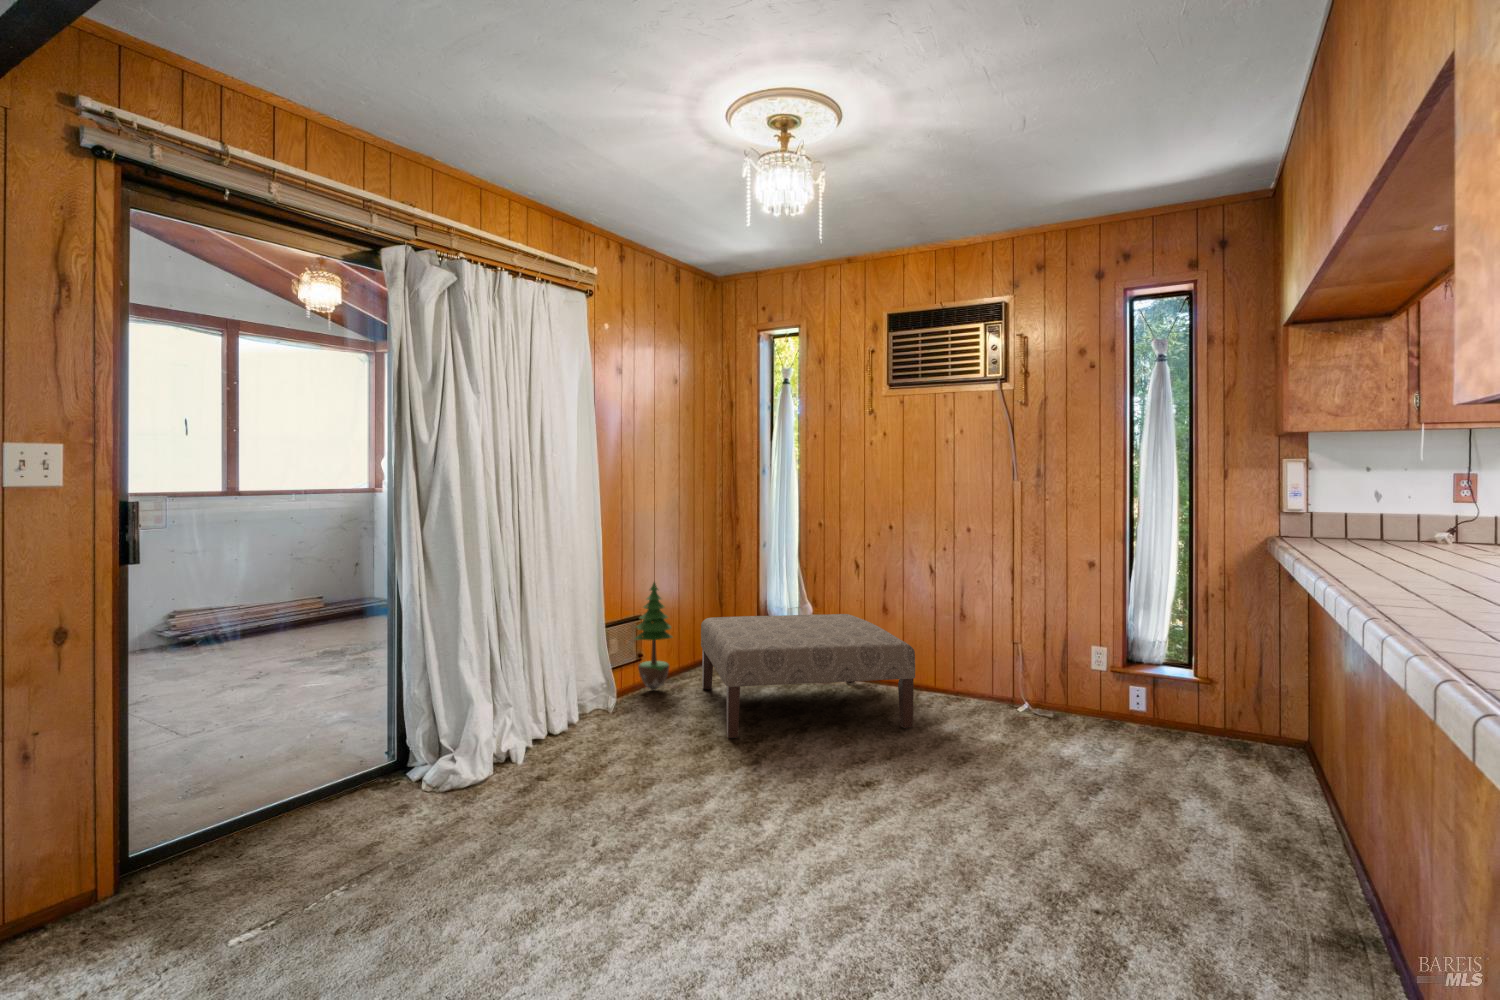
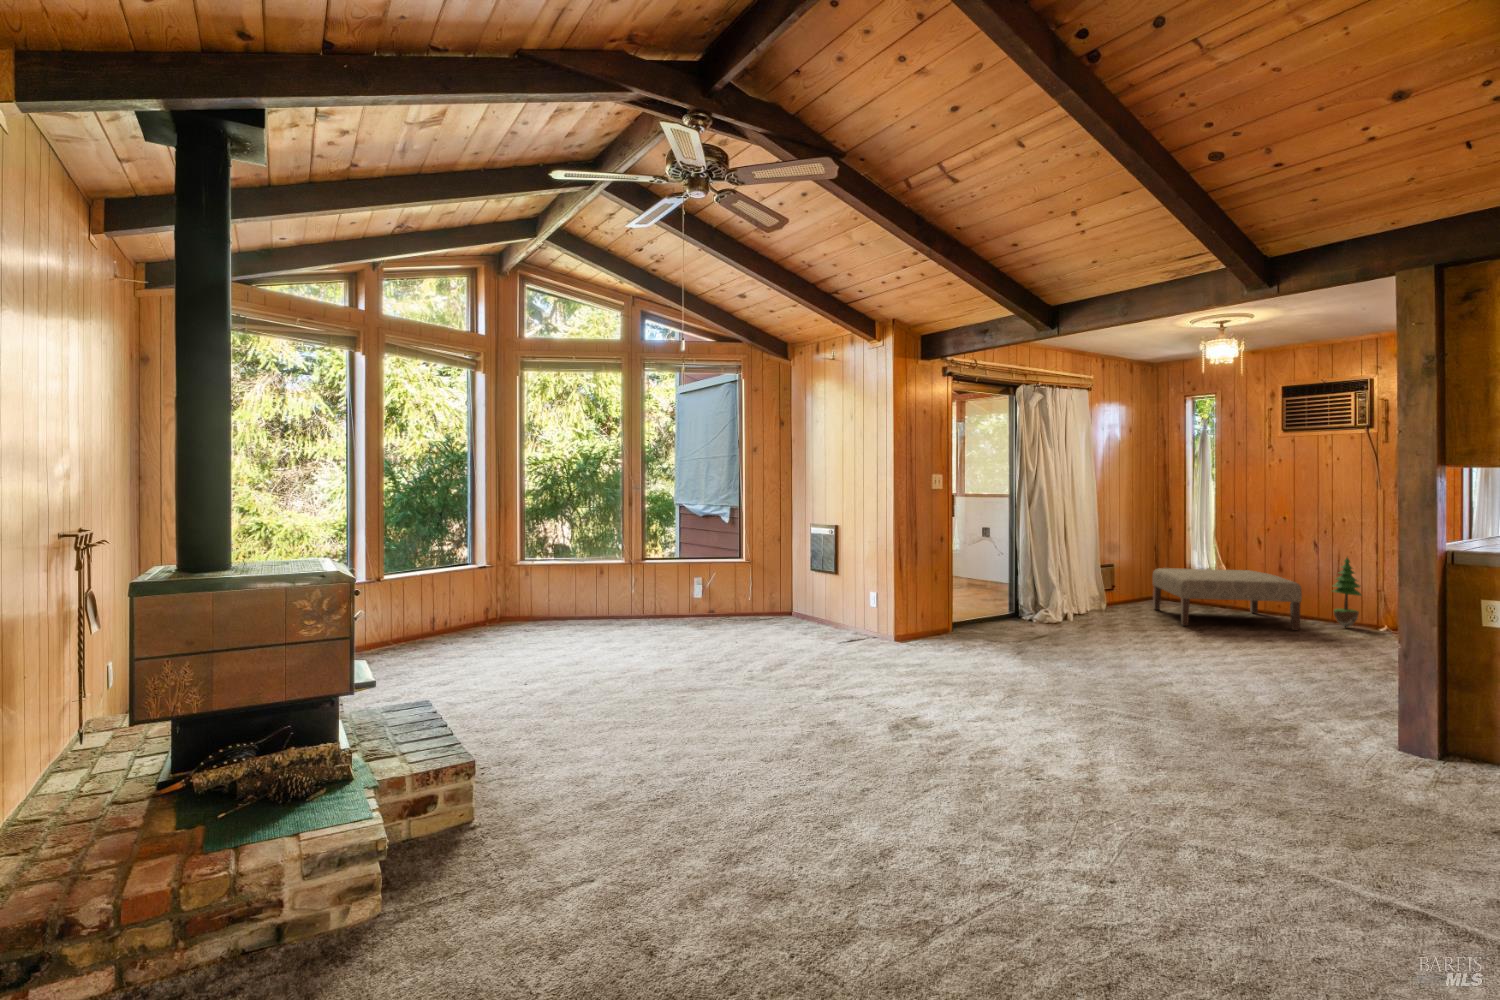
potted tree: present [635,582,672,690] -> present [1333,558,1361,627]

